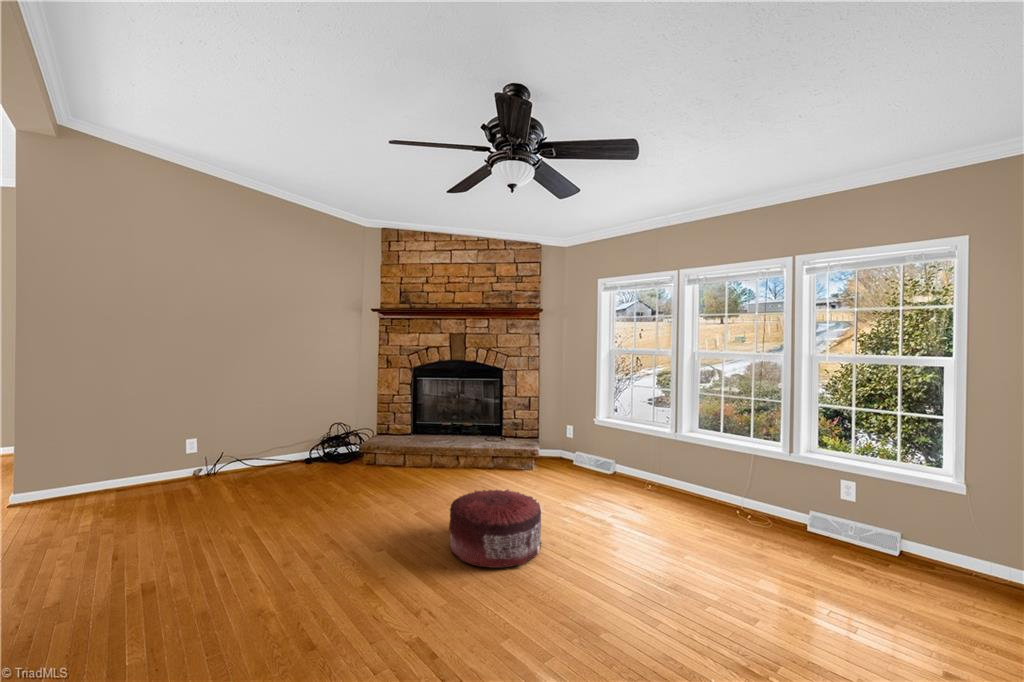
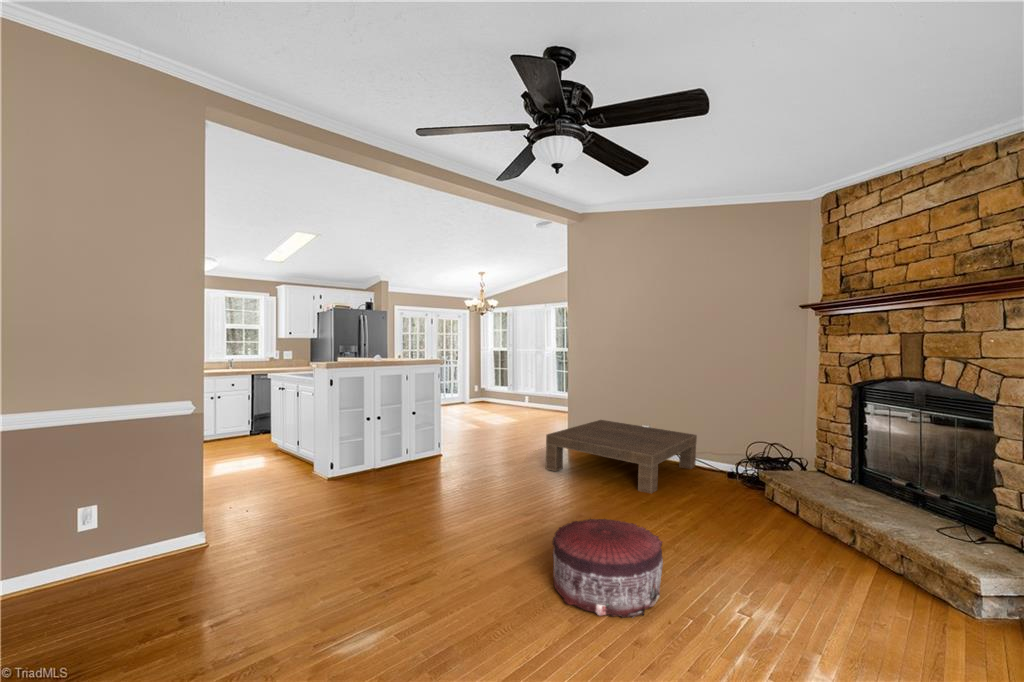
coffee table: none [117,433,317,535] -> present [546,420,697,493]

